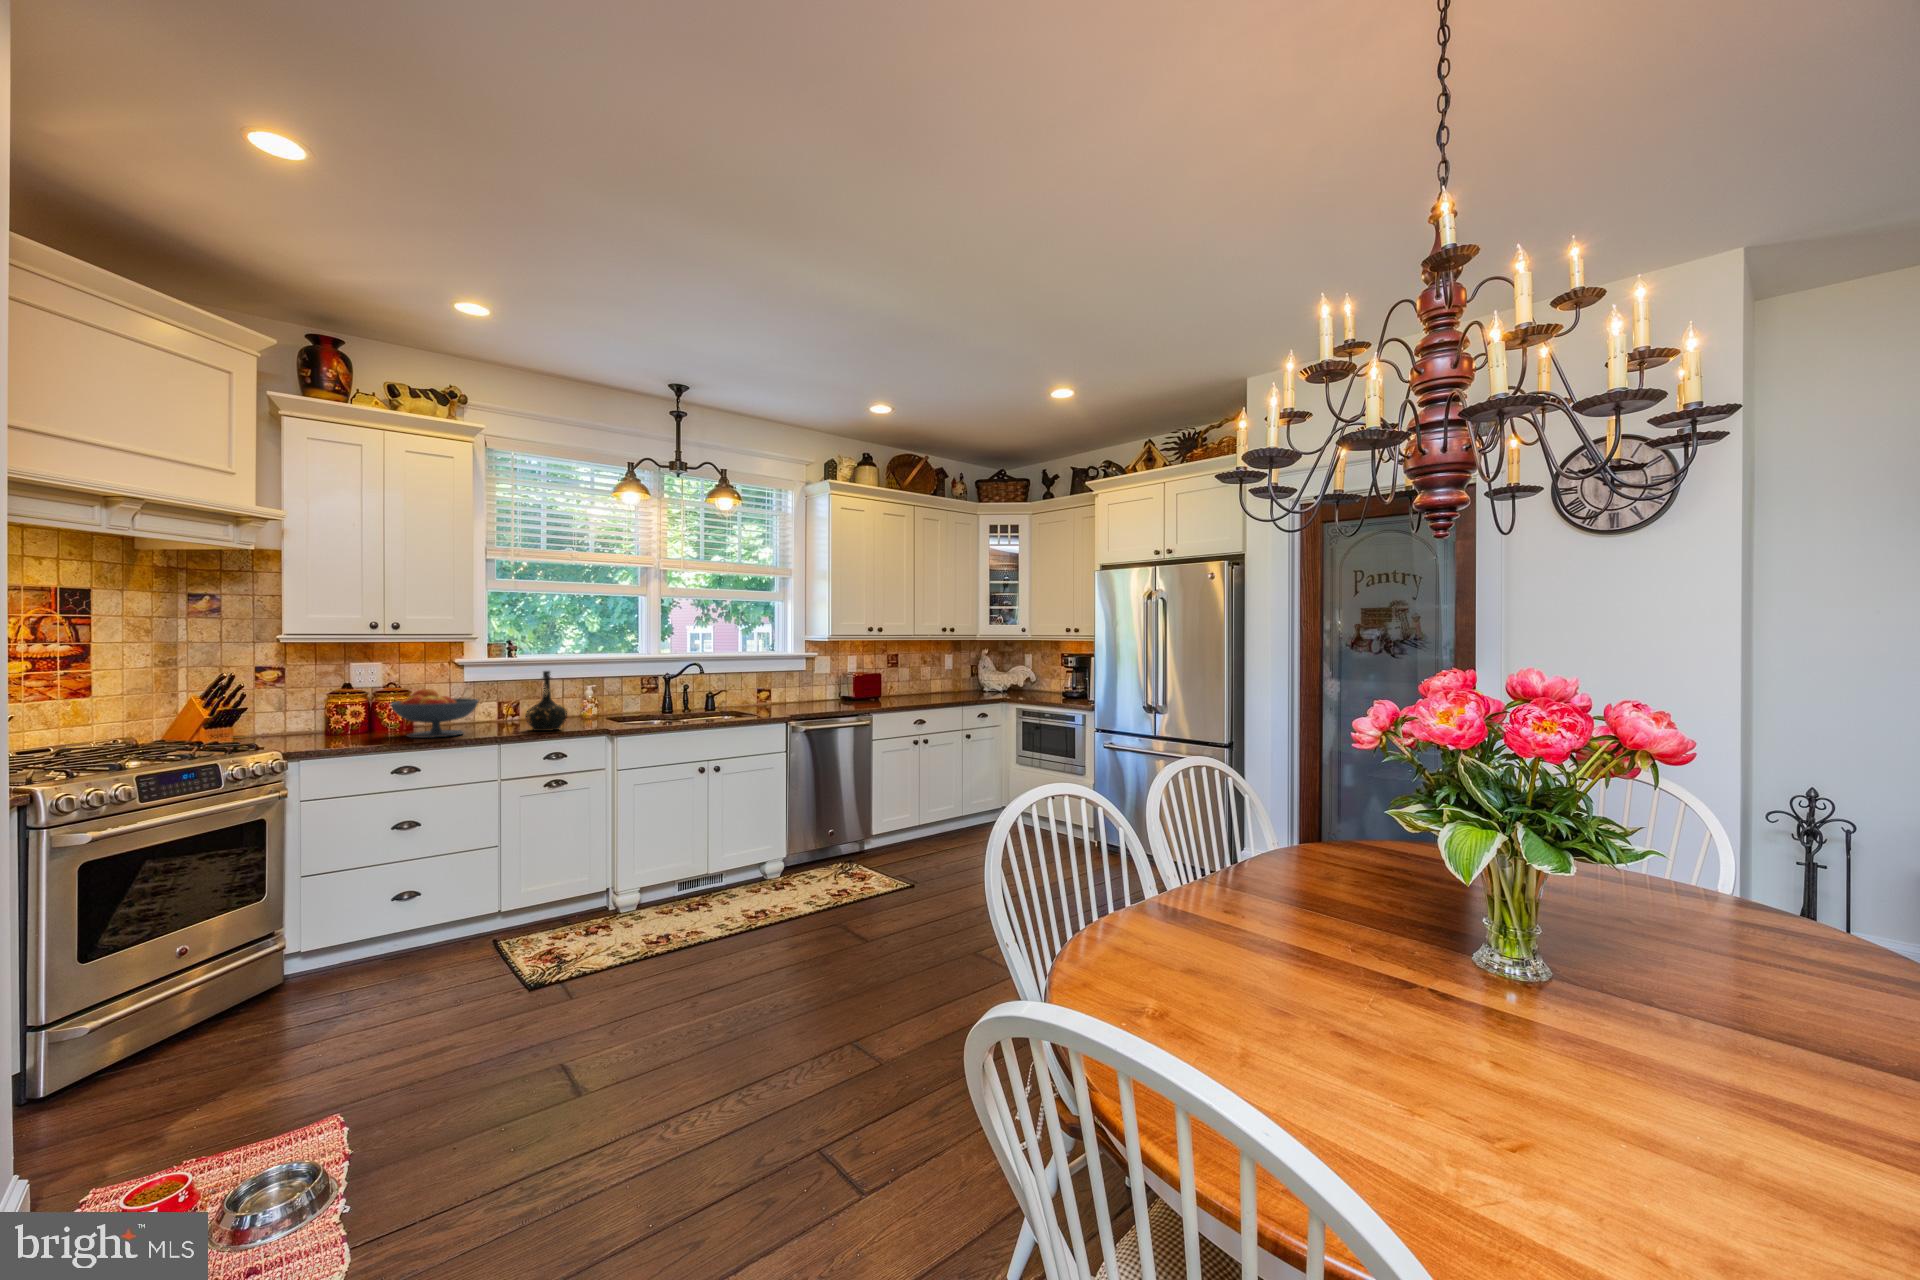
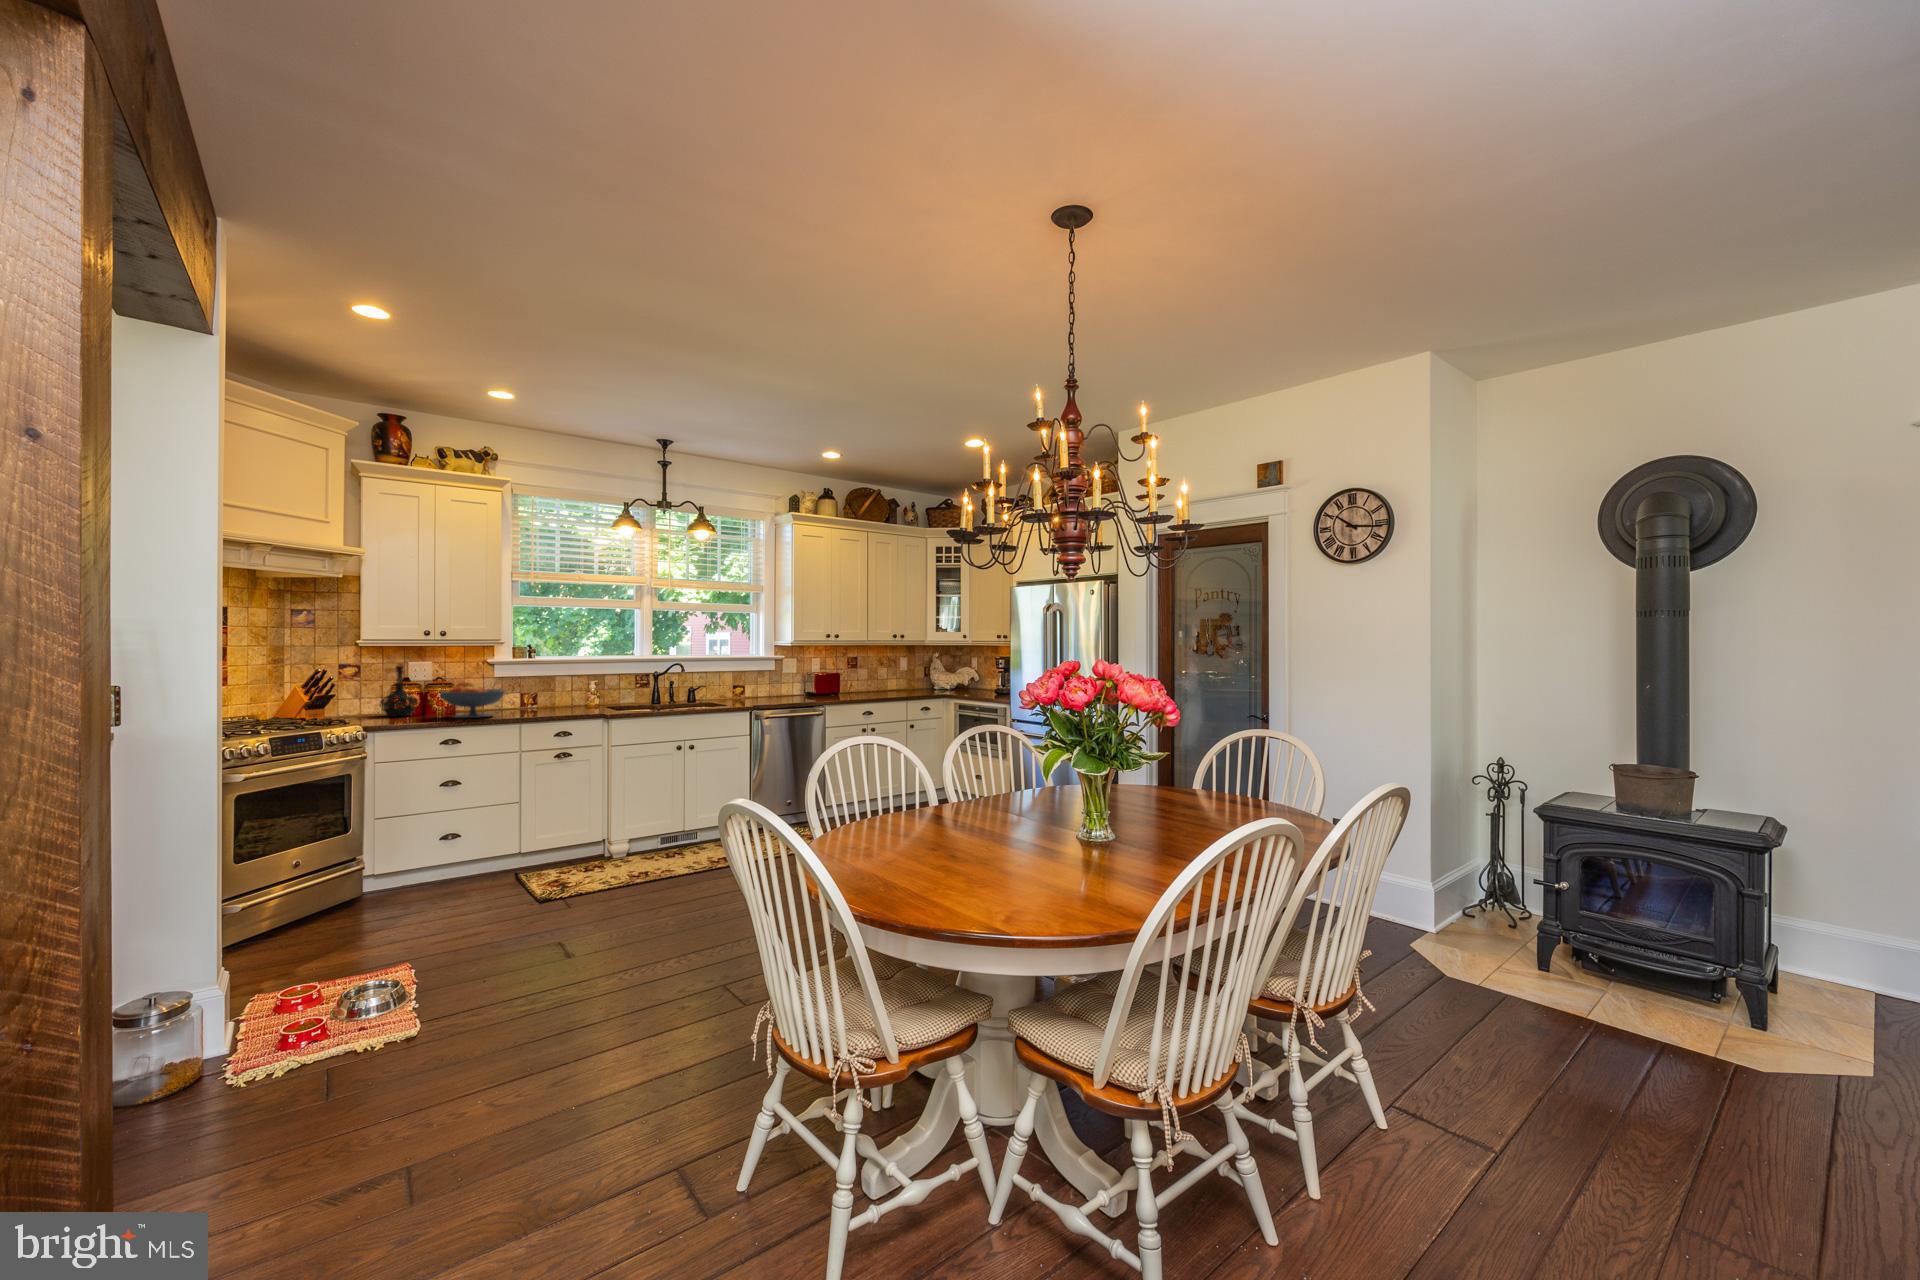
bottle: present [526,671,567,731] -> present [380,666,418,716]

